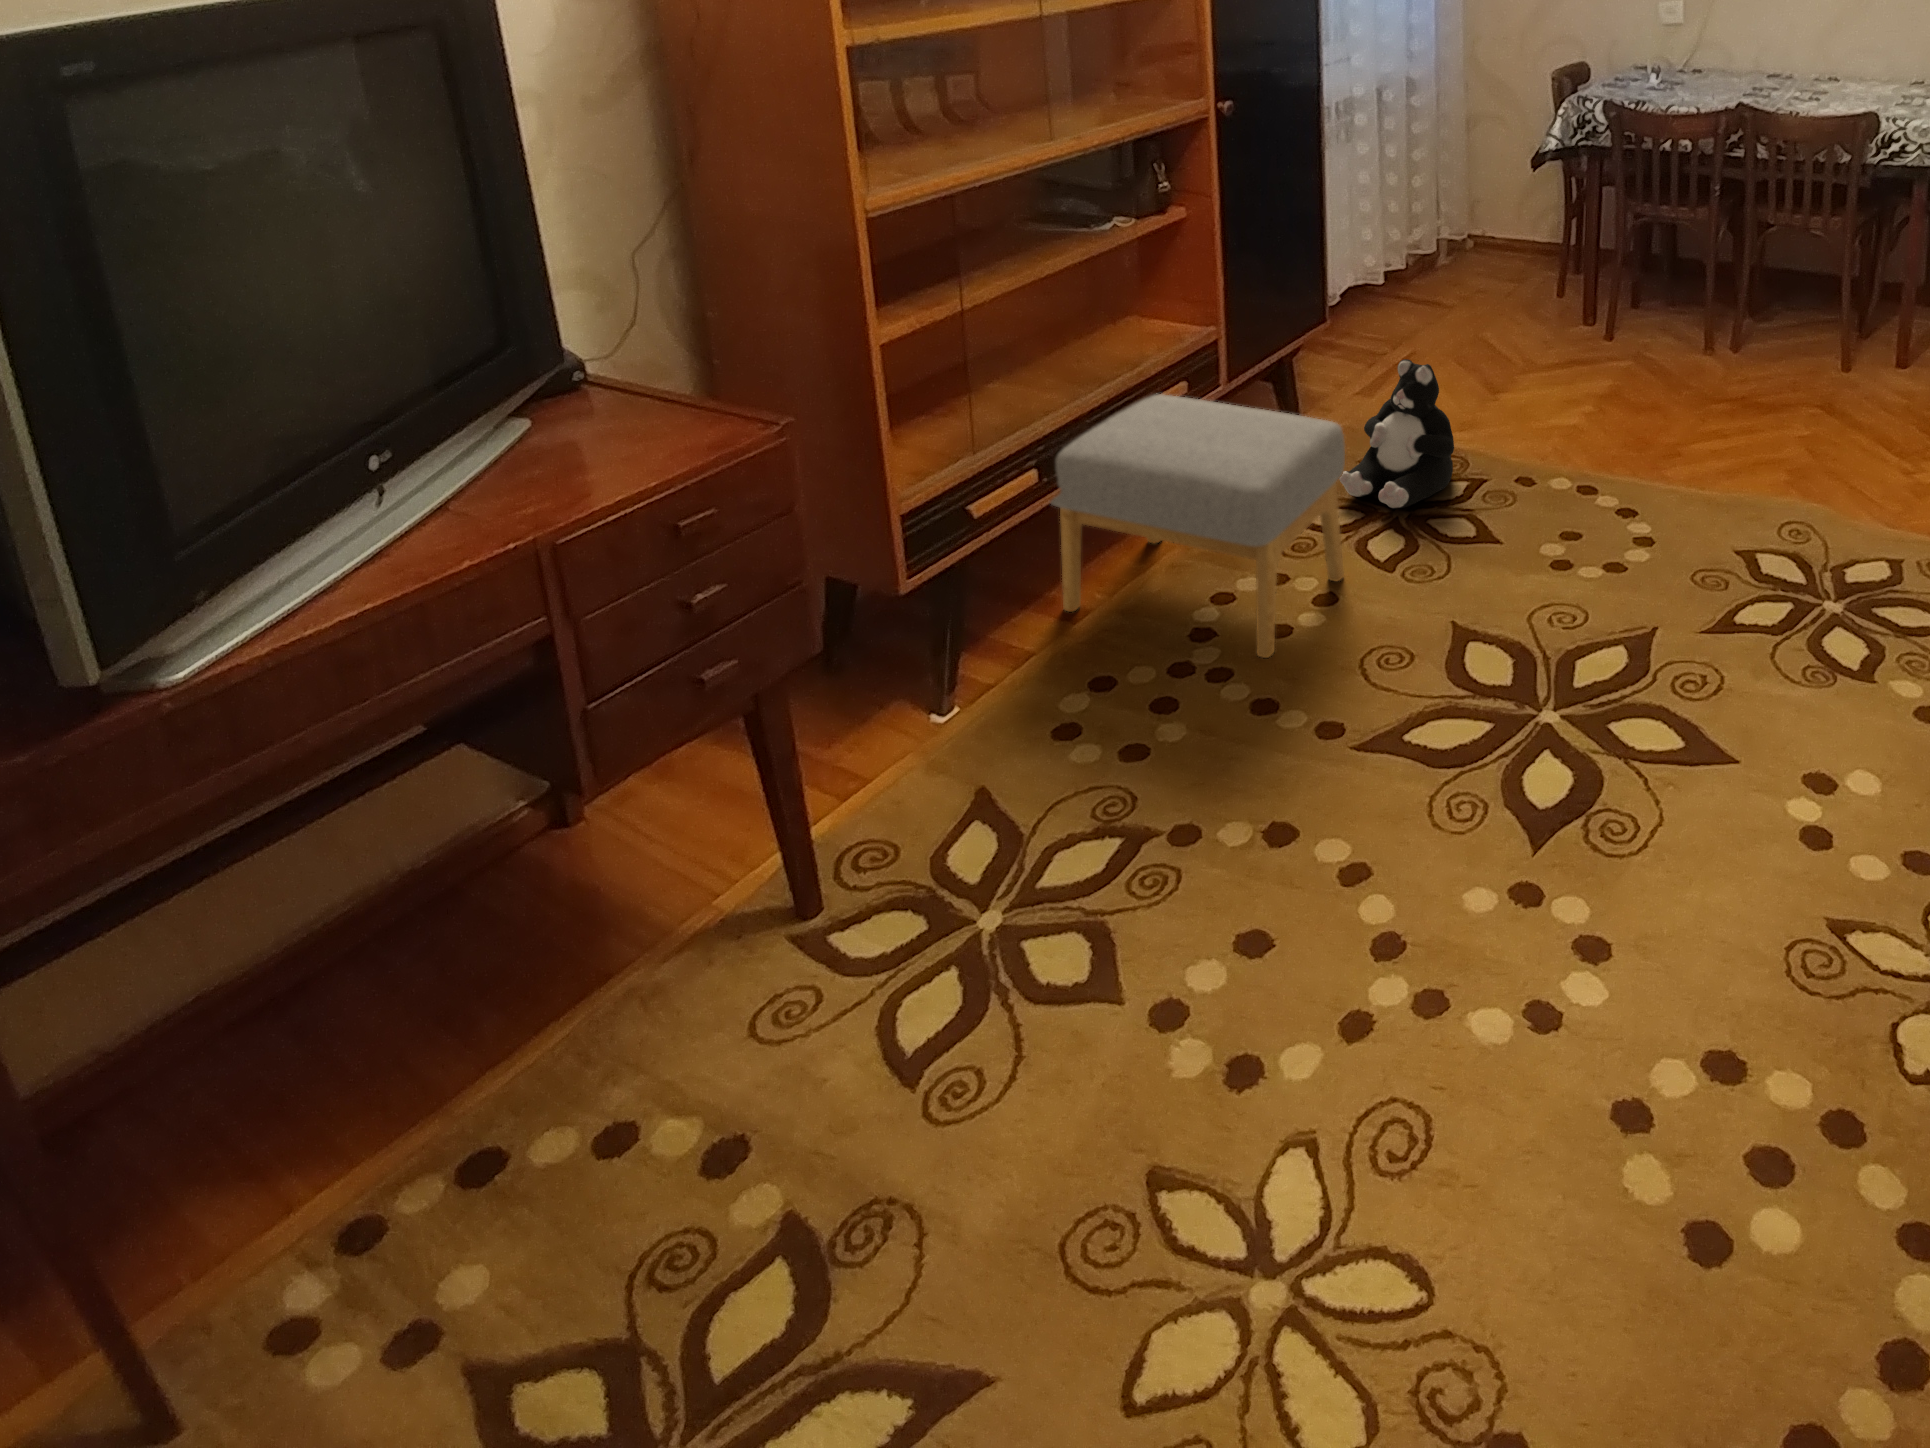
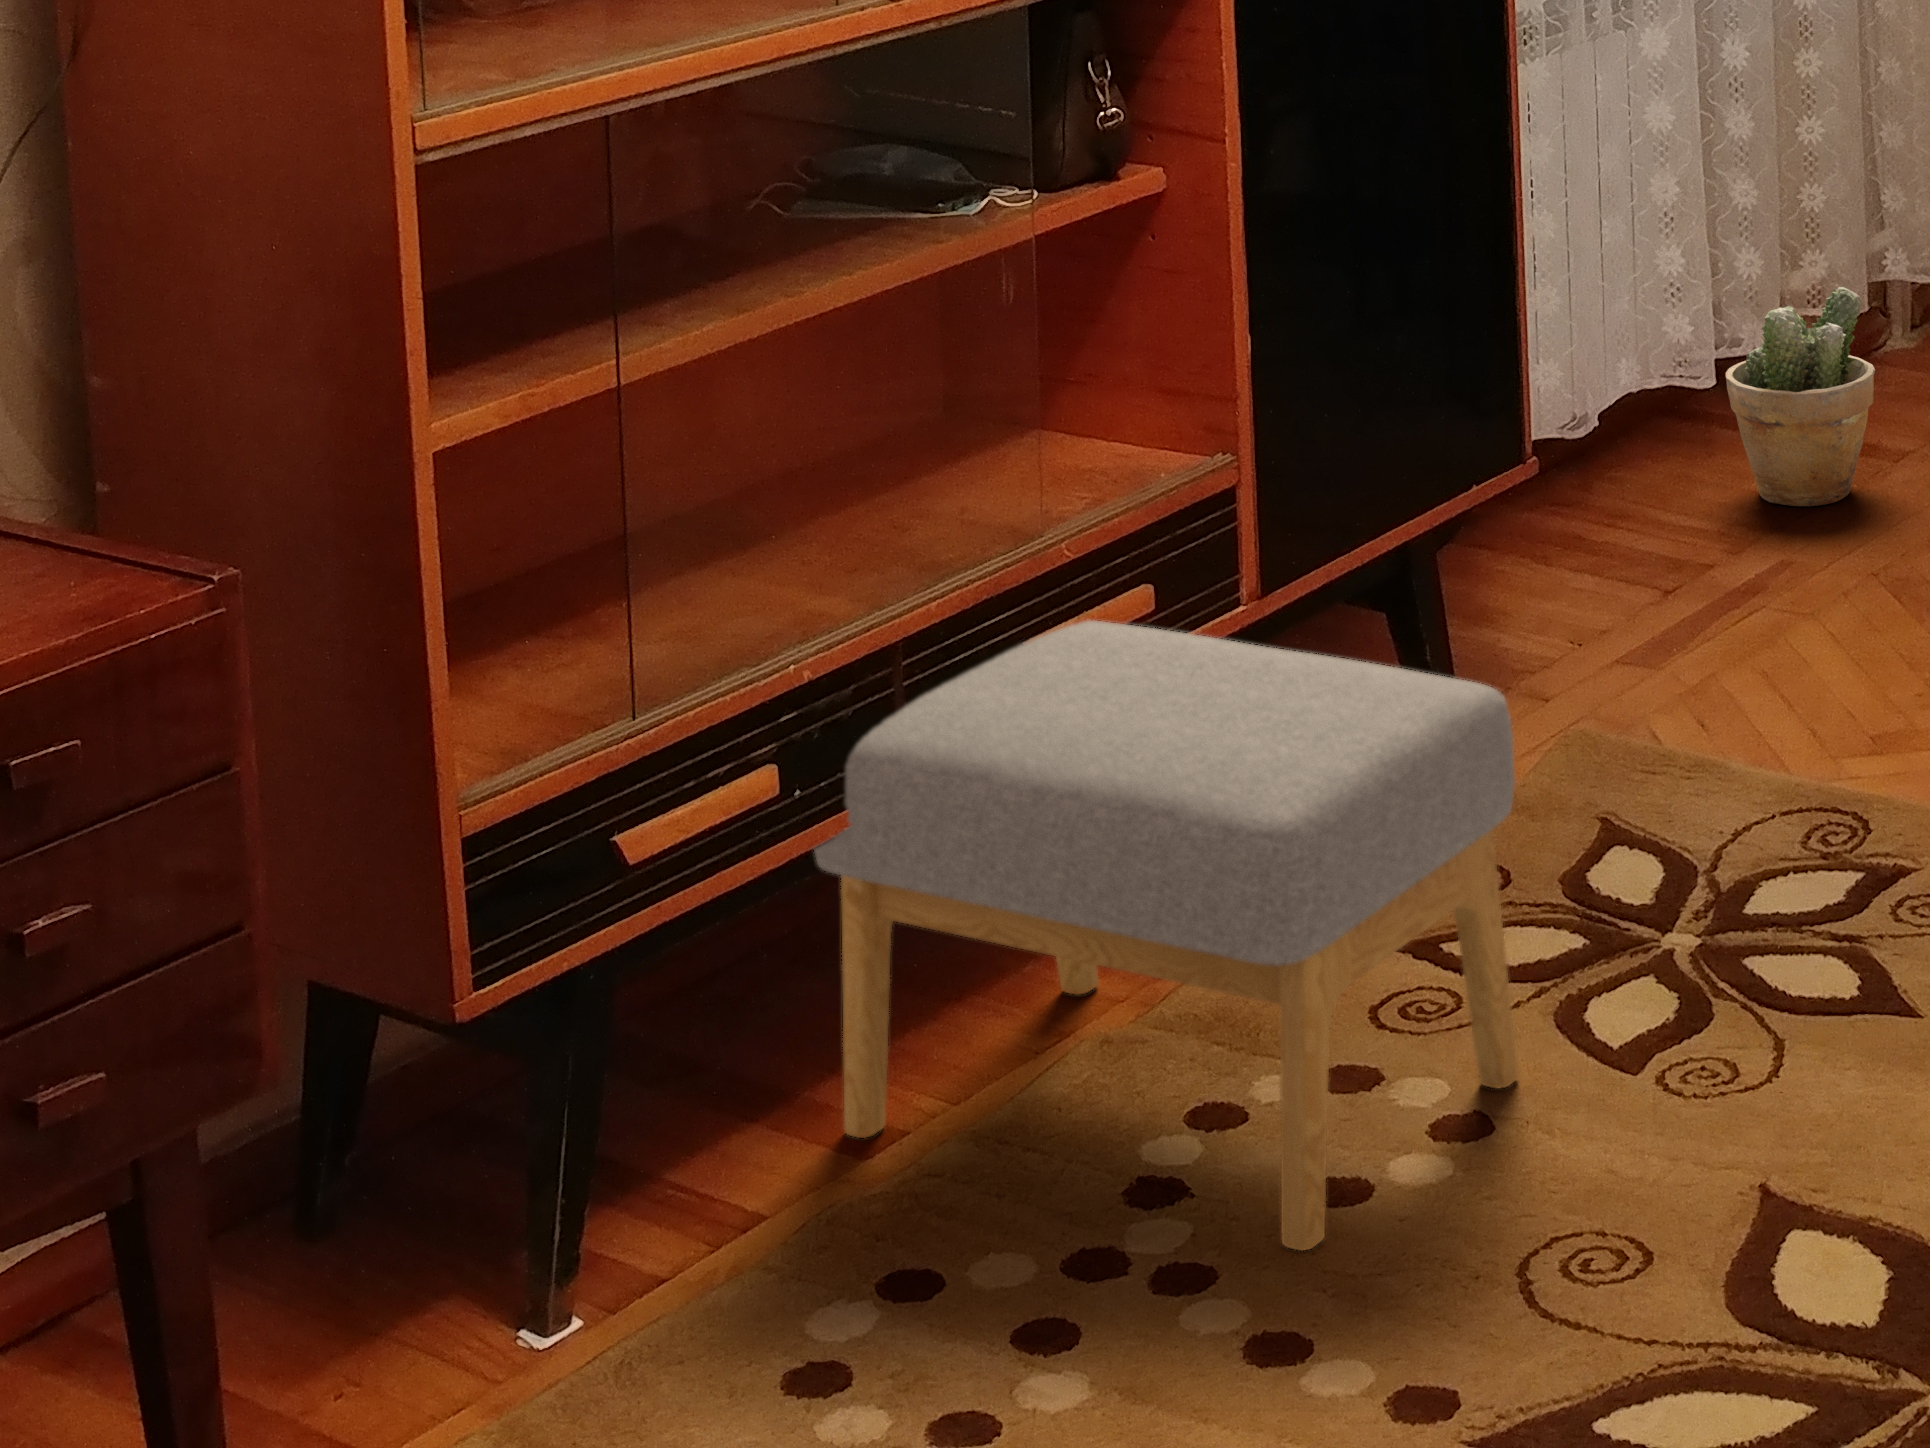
potted plant: none [1386,242,1444,327] -> present [1726,287,1875,506]
plush toy: present [1339,359,1454,508] -> none [1537,555,1825,927]

